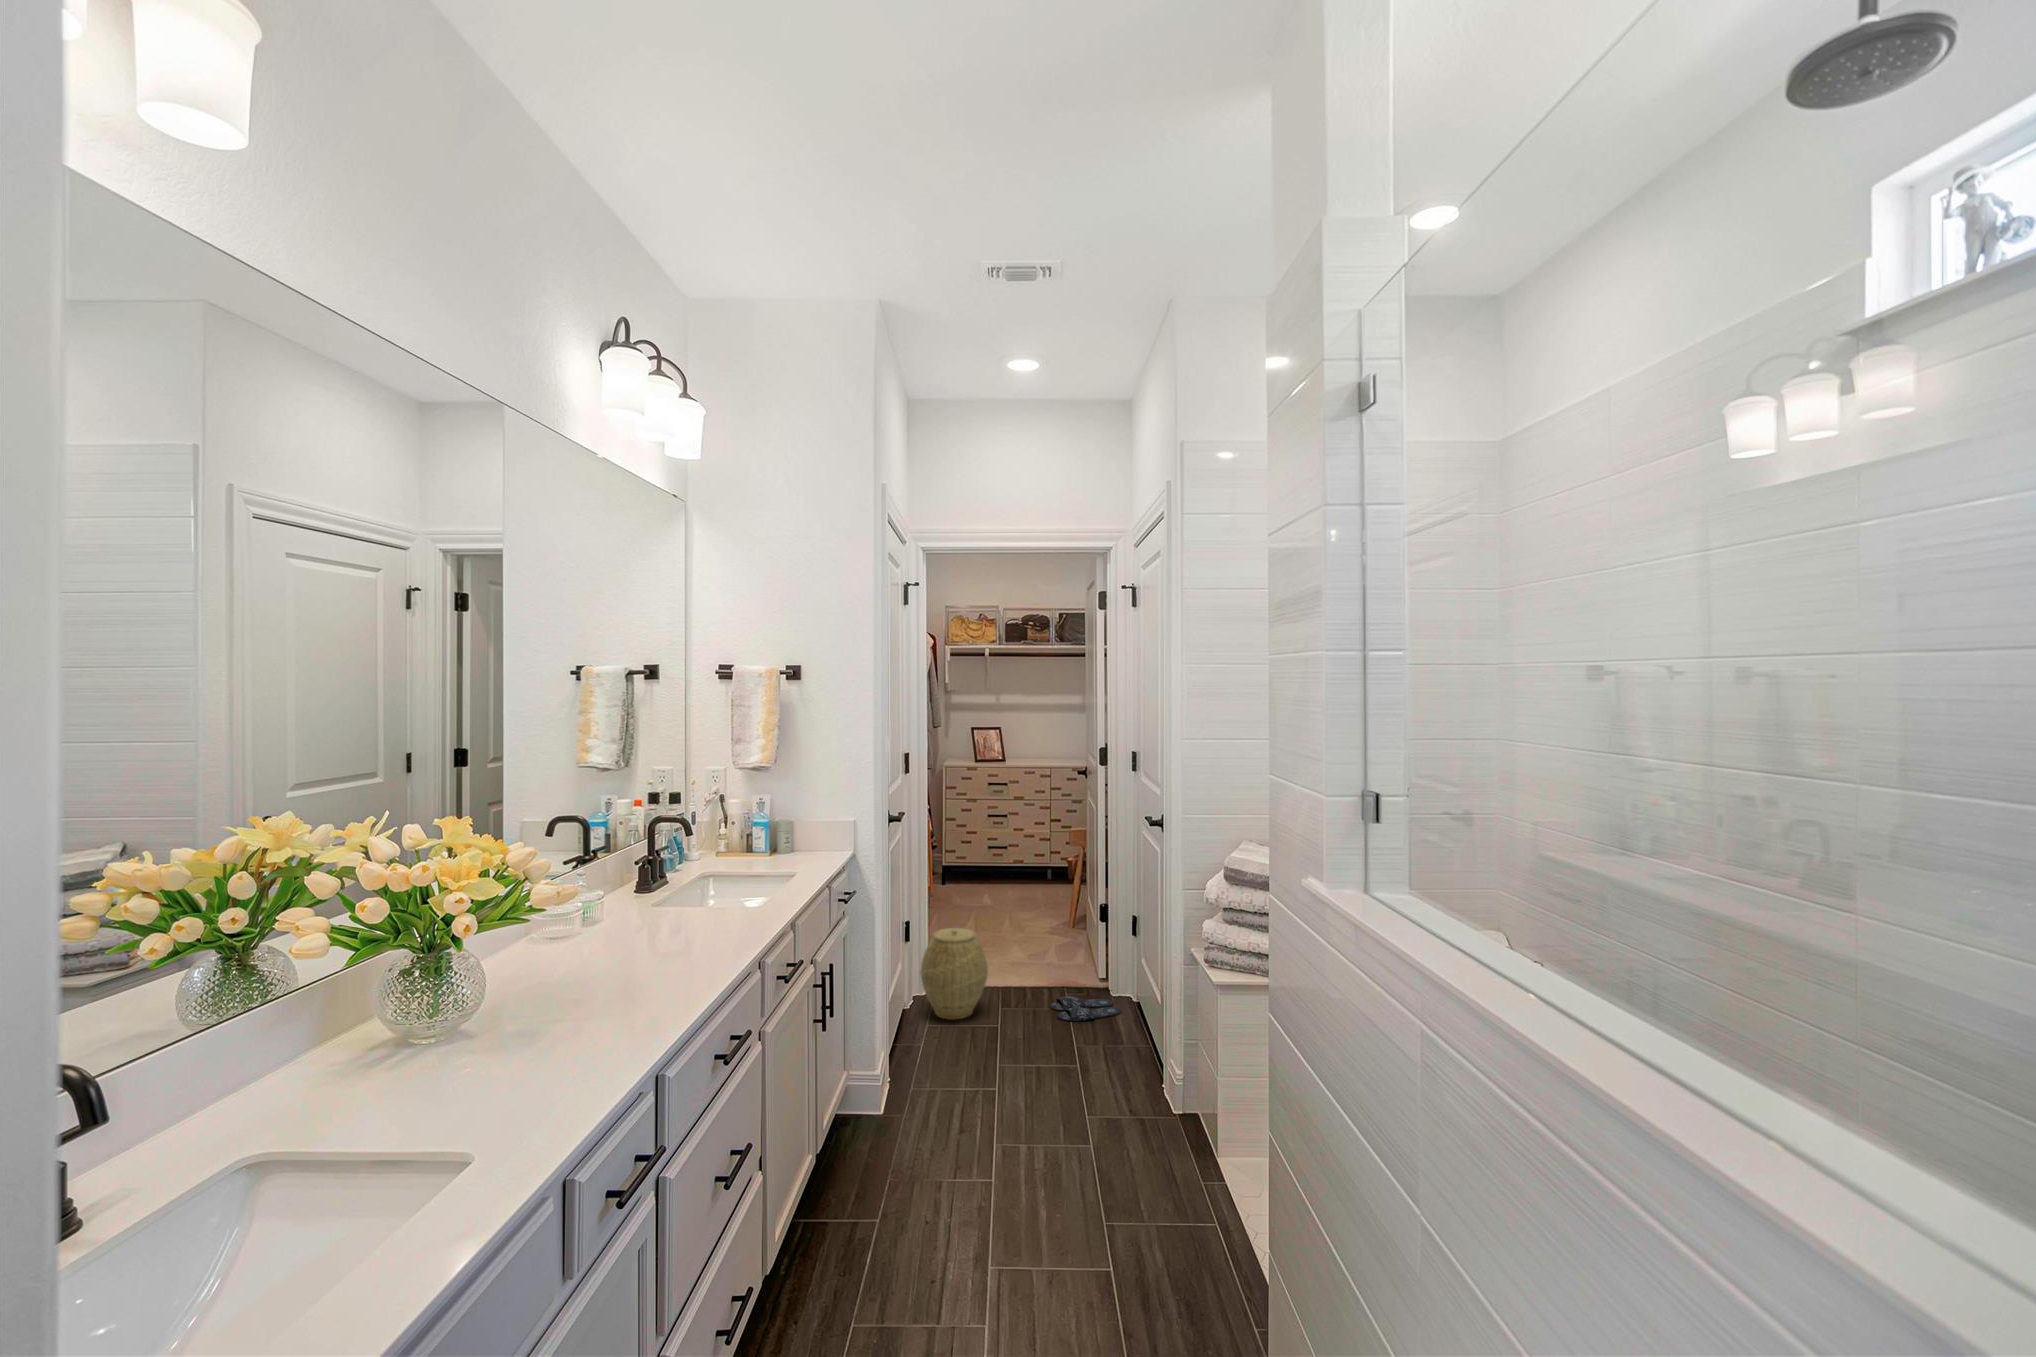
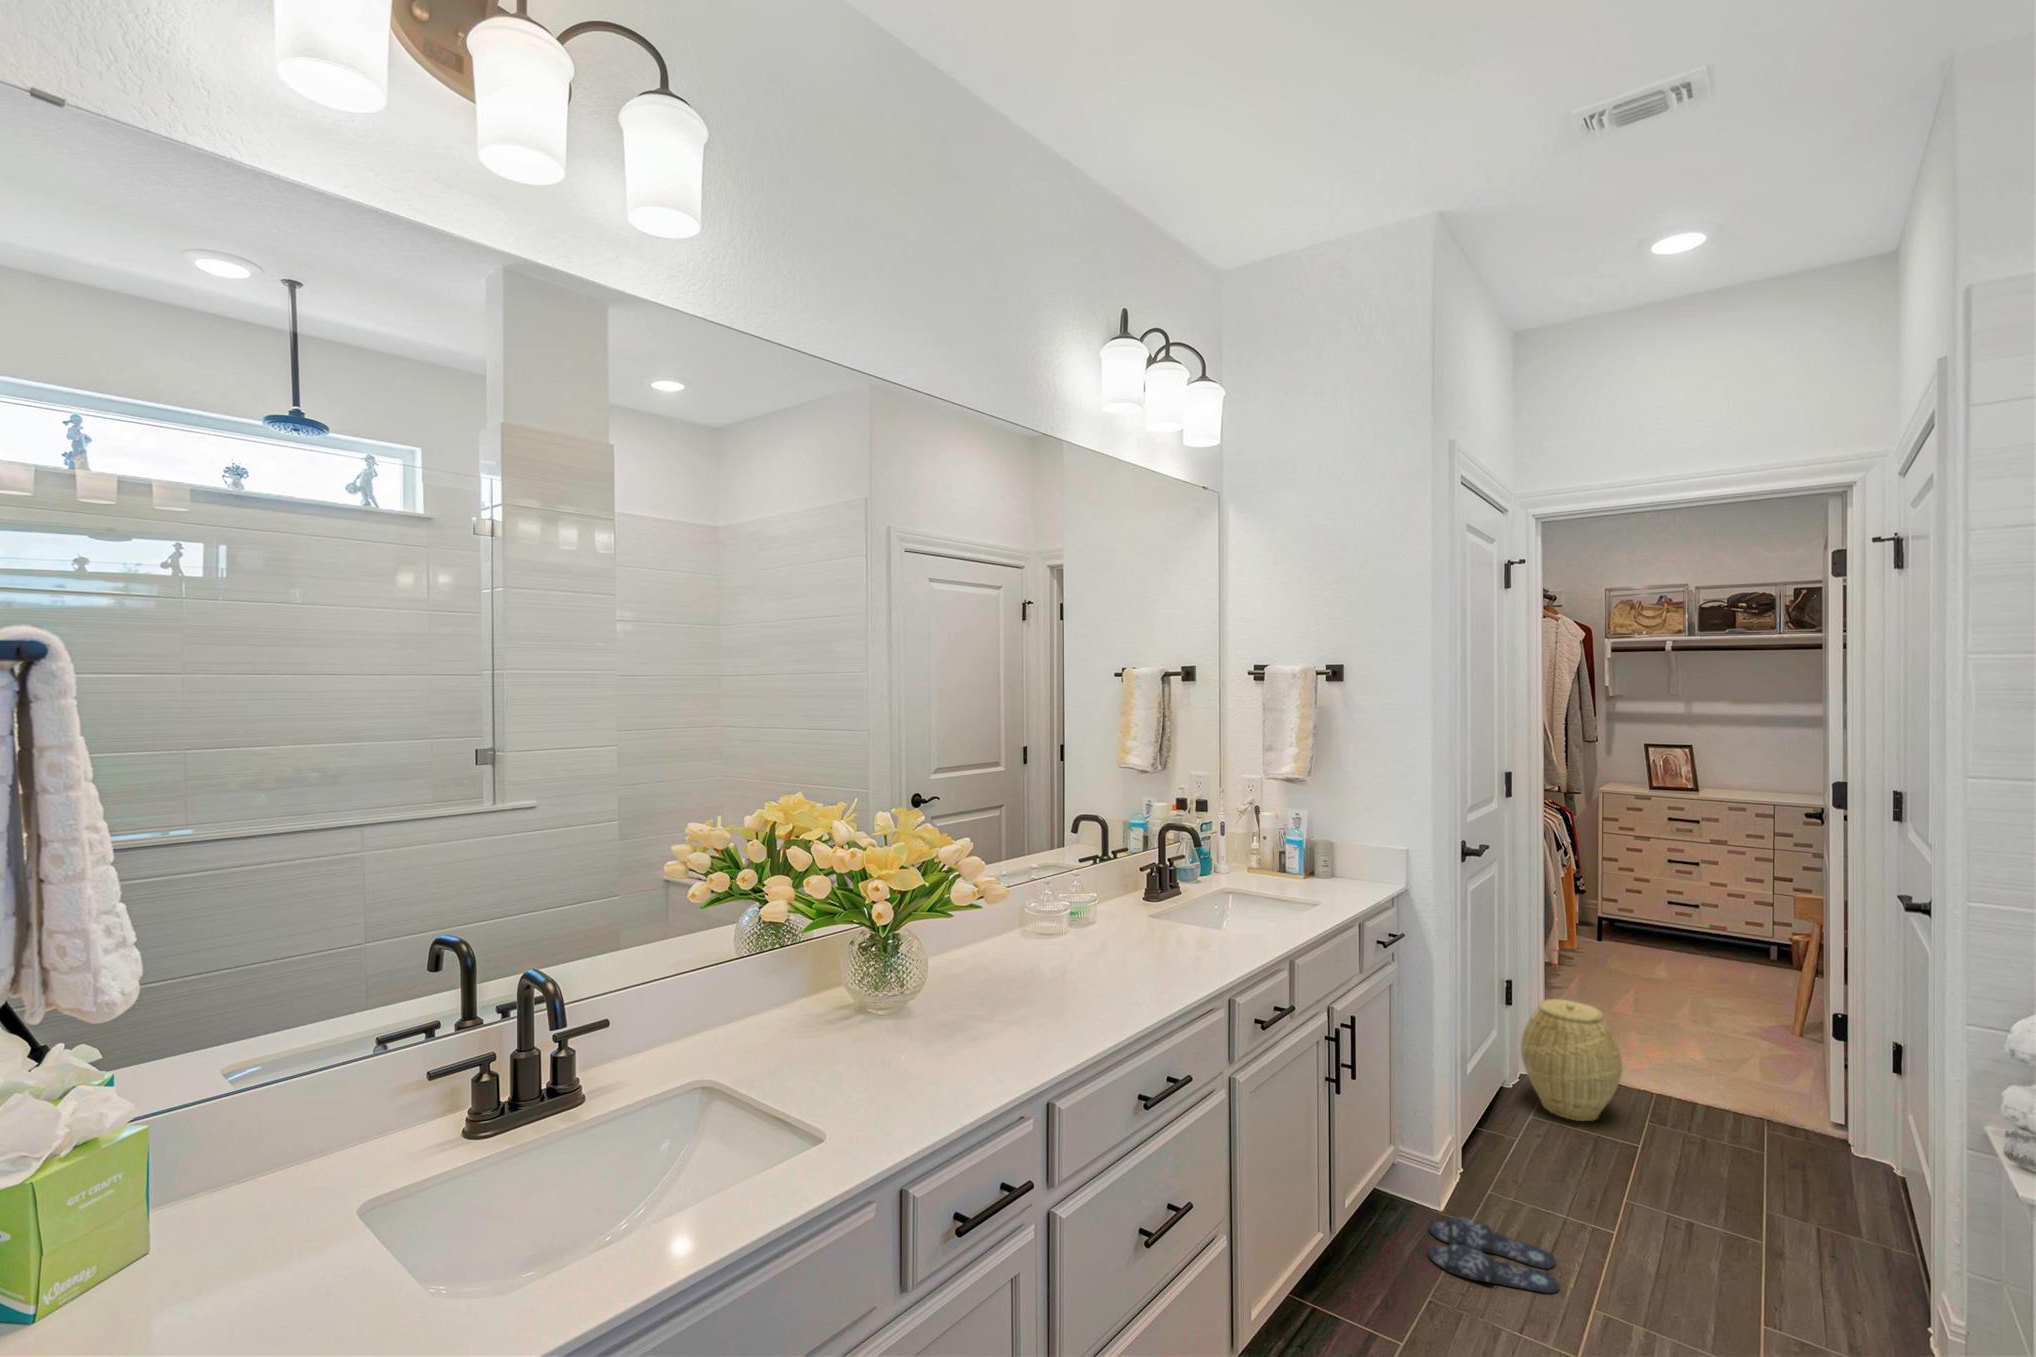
slippers: present [1050,996,1121,1021] -> present [1428,1217,1559,1293]

